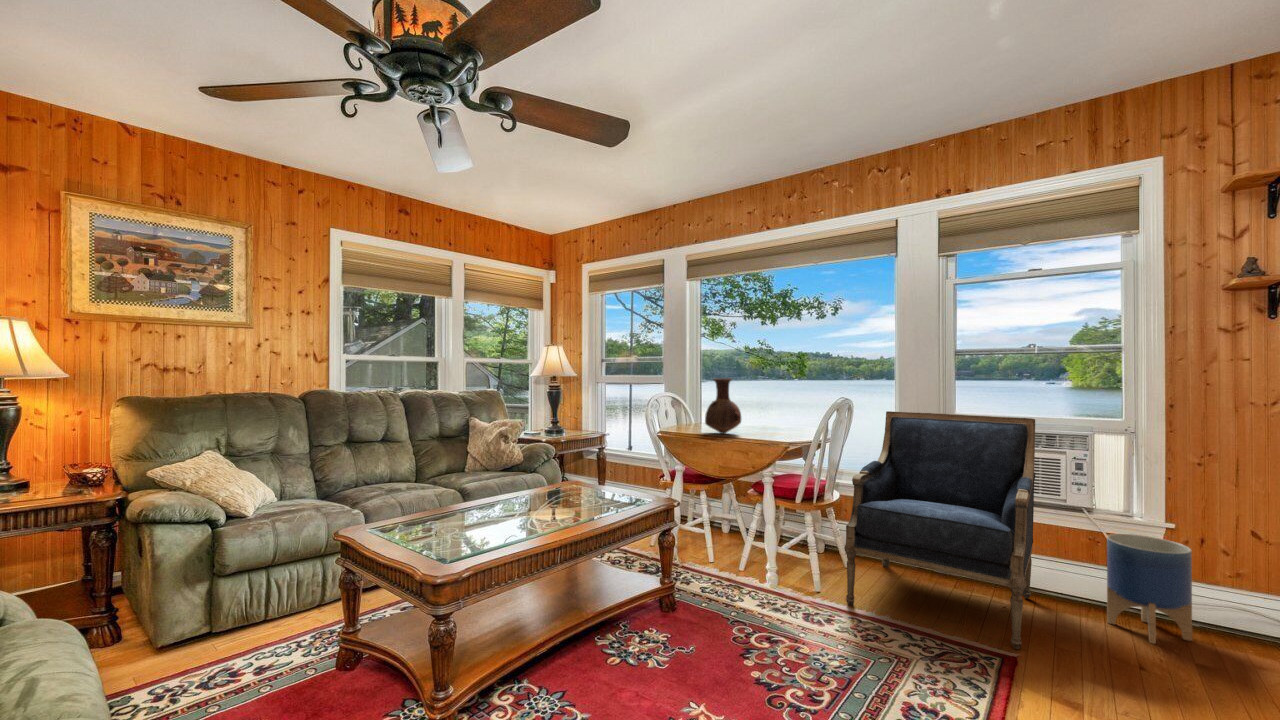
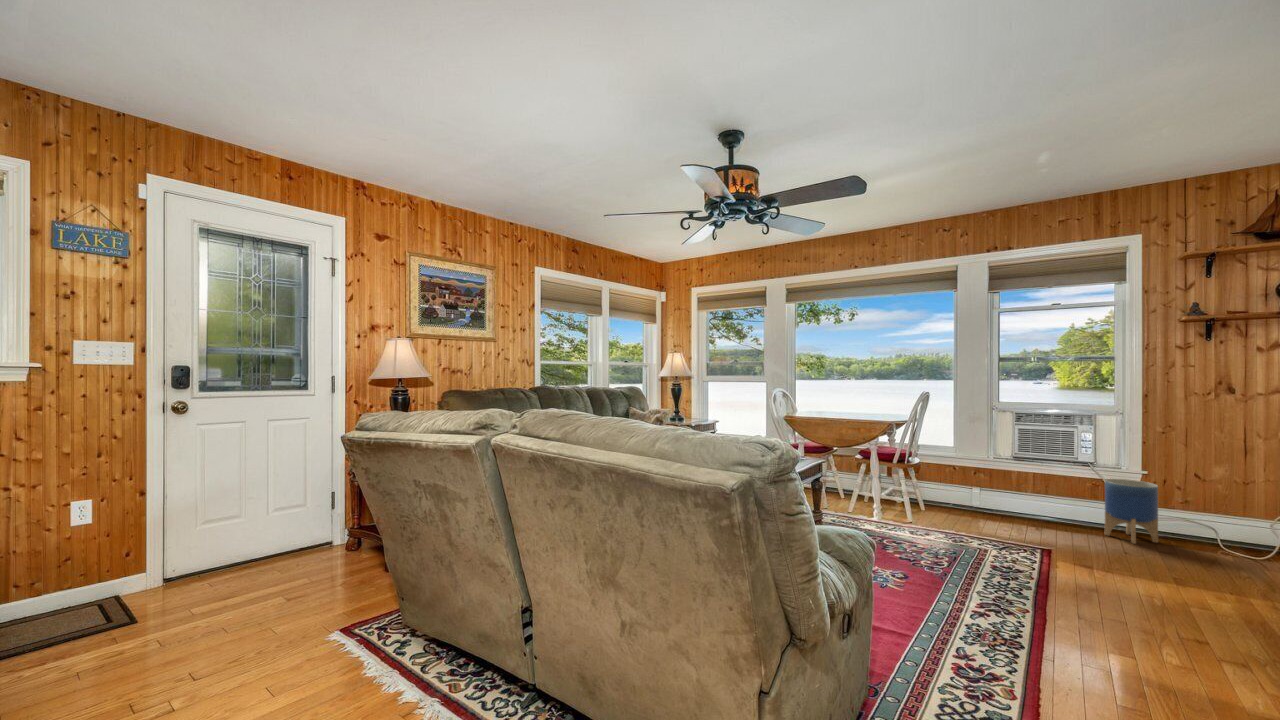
vase: present [705,378,741,433] -> none [824,378,854,416]
armchair: present [844,411,1035,649] -> none [934,401,1058,546]

